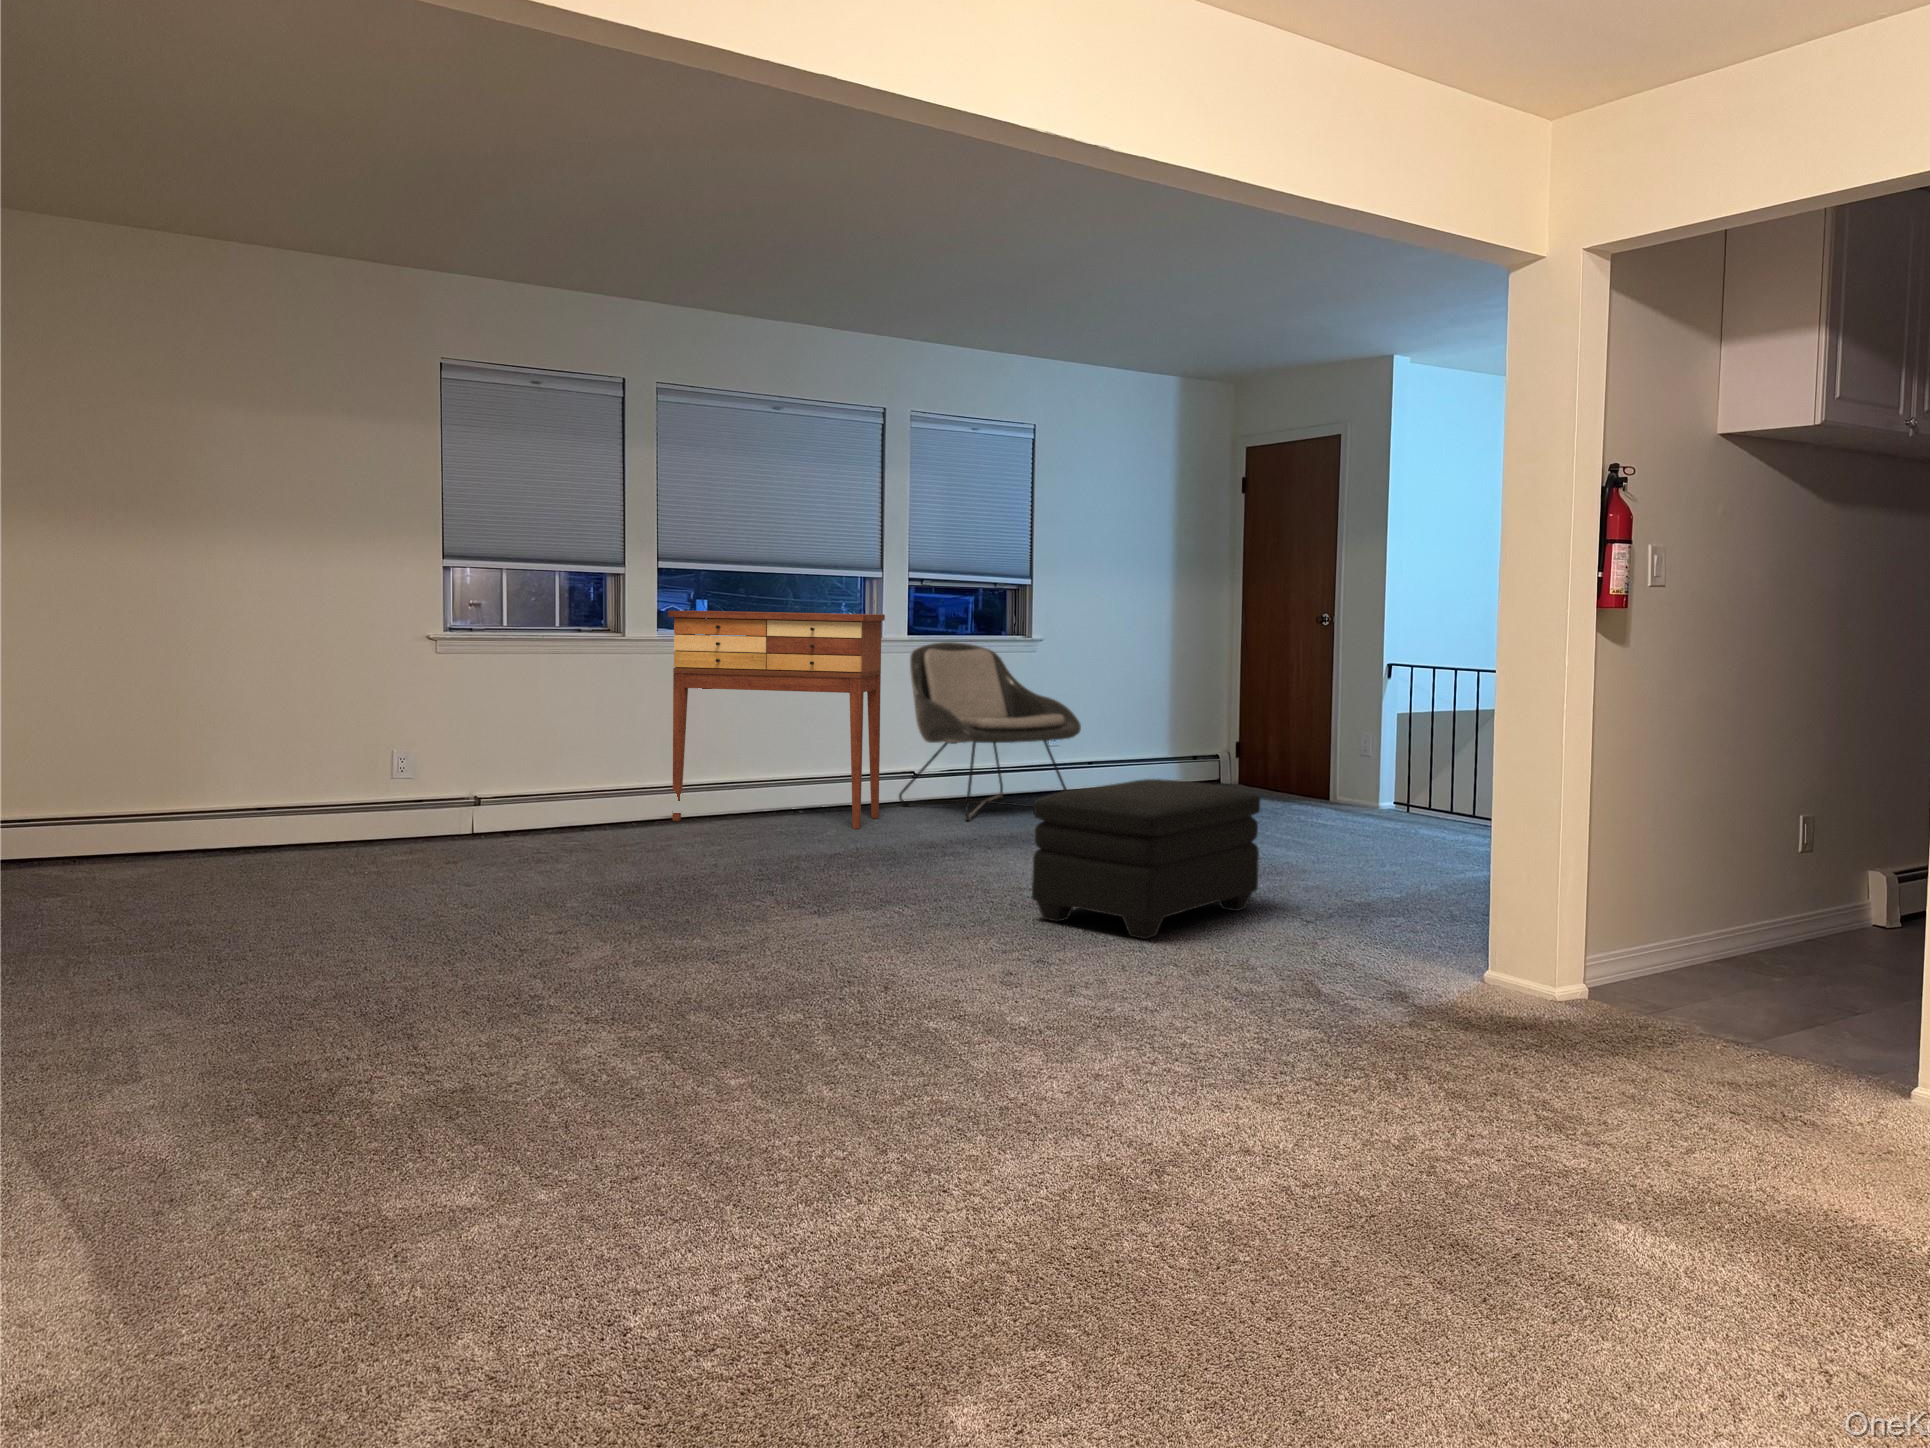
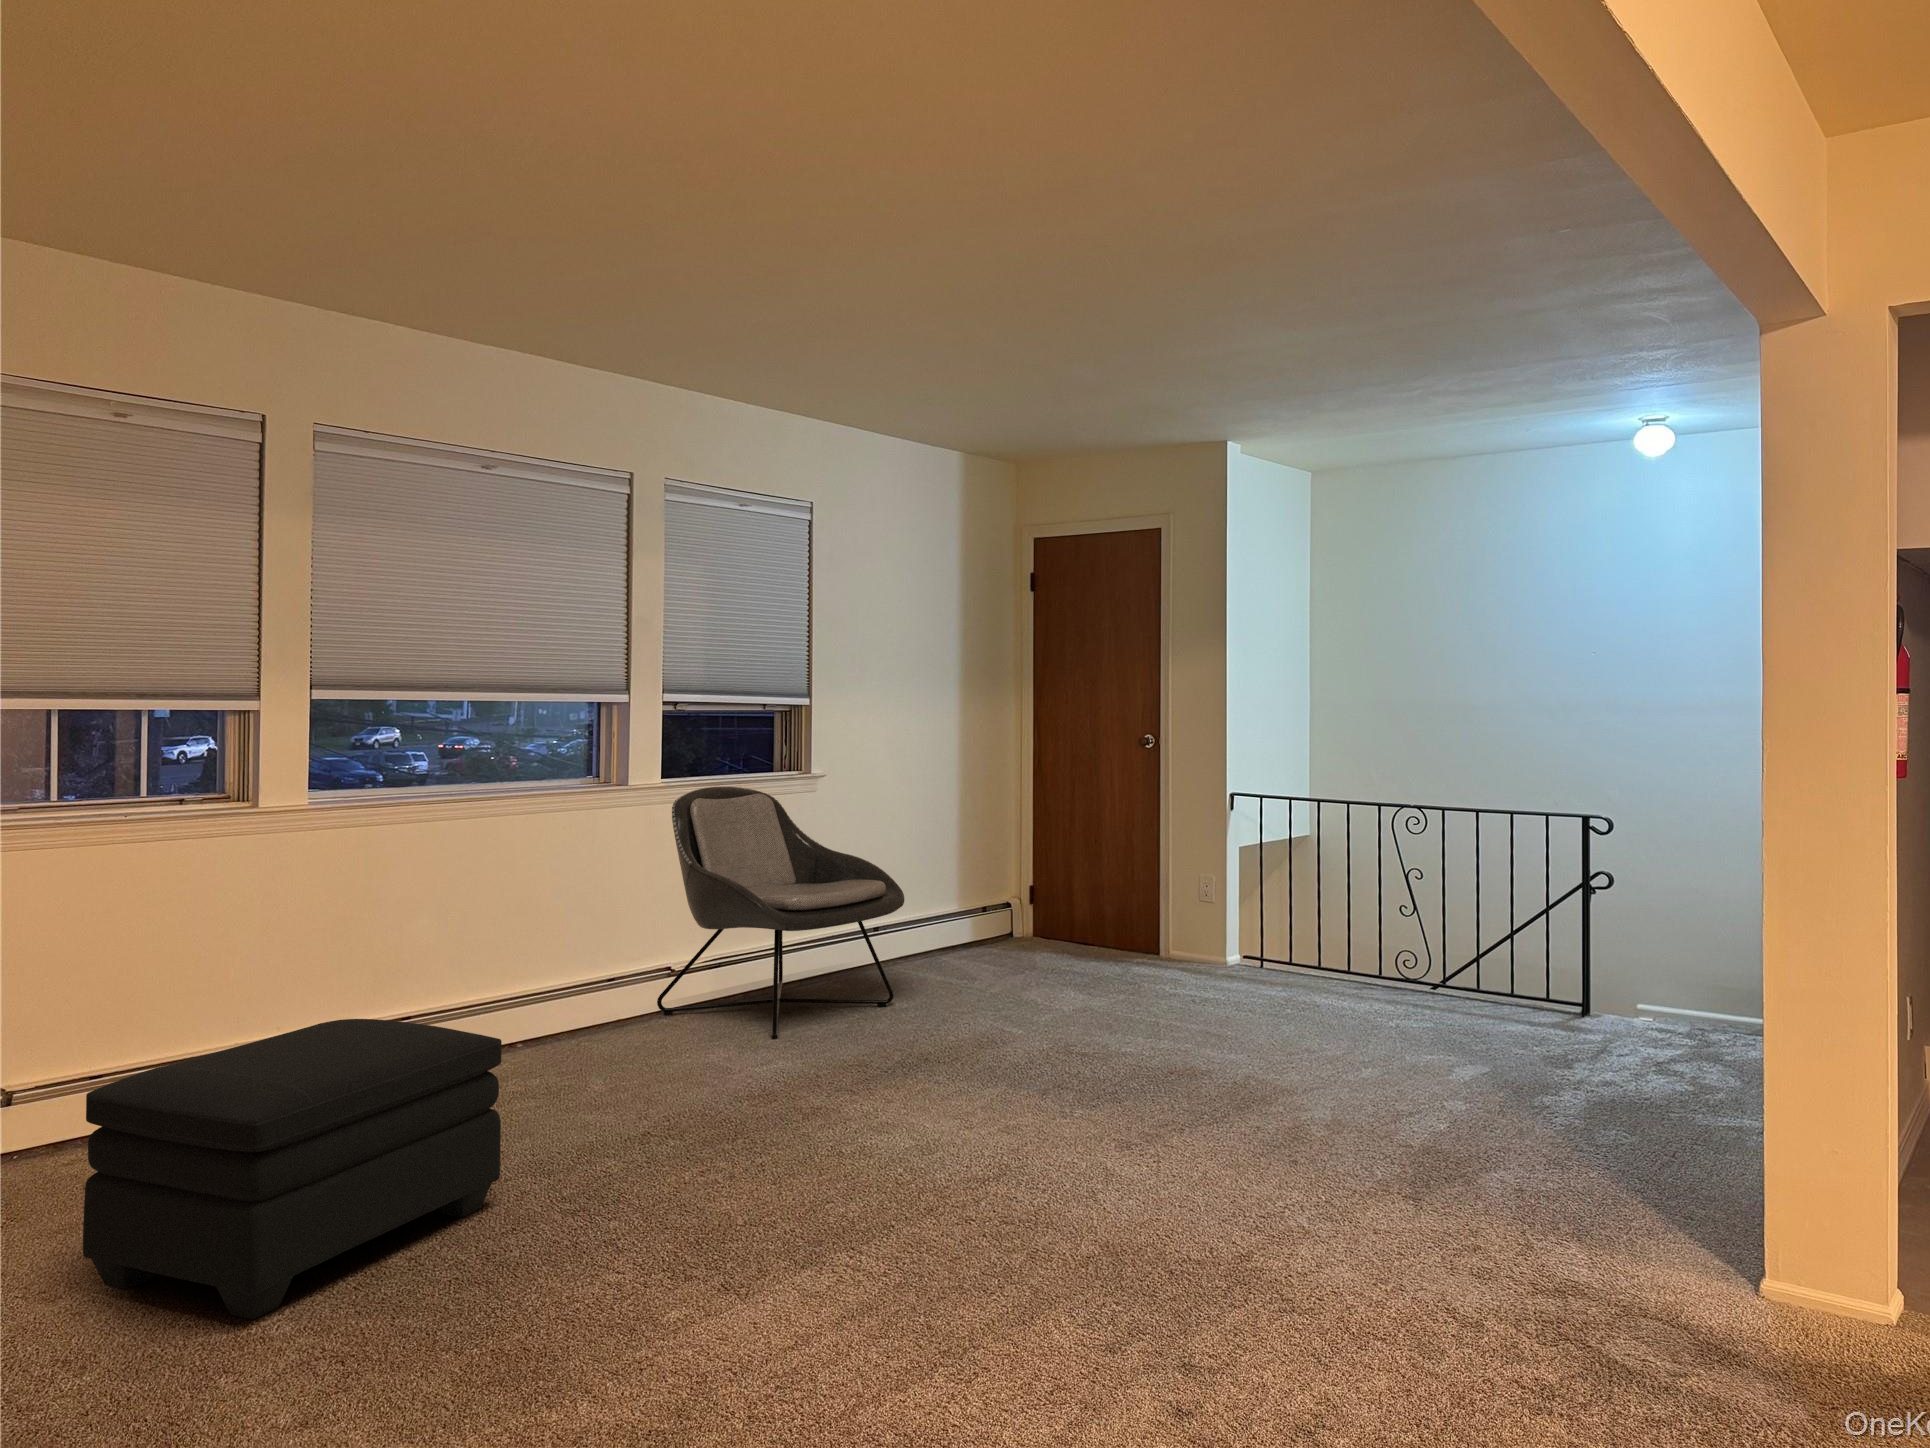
console table: present [668,611,885,829] -> none [331,758,655,1081]
ottoman: present [1032,779,1260,939] -> present [83,1019,502,1320]

